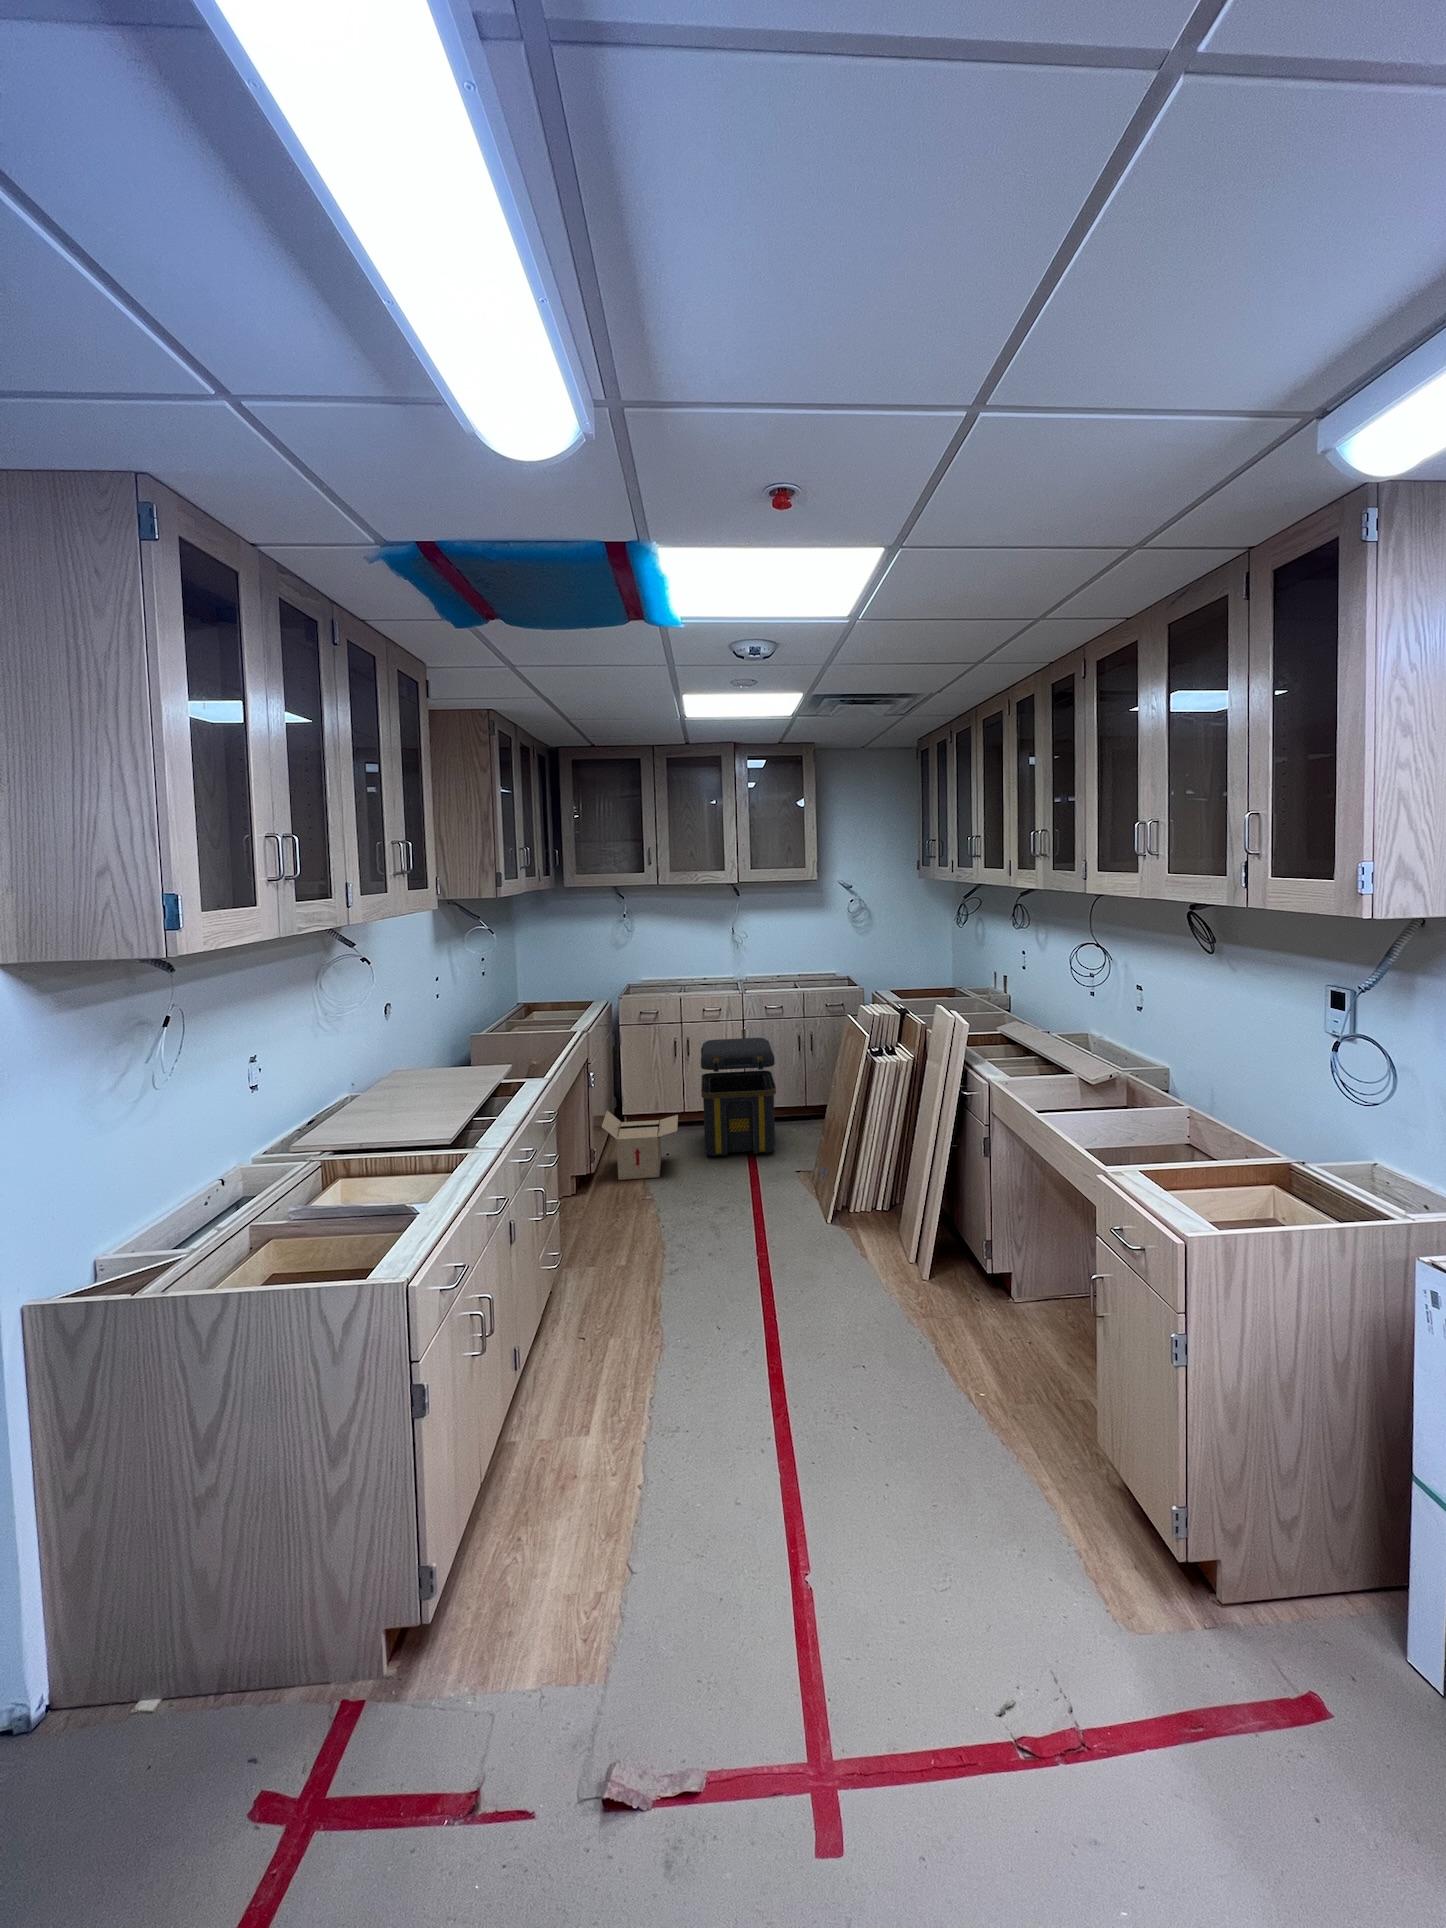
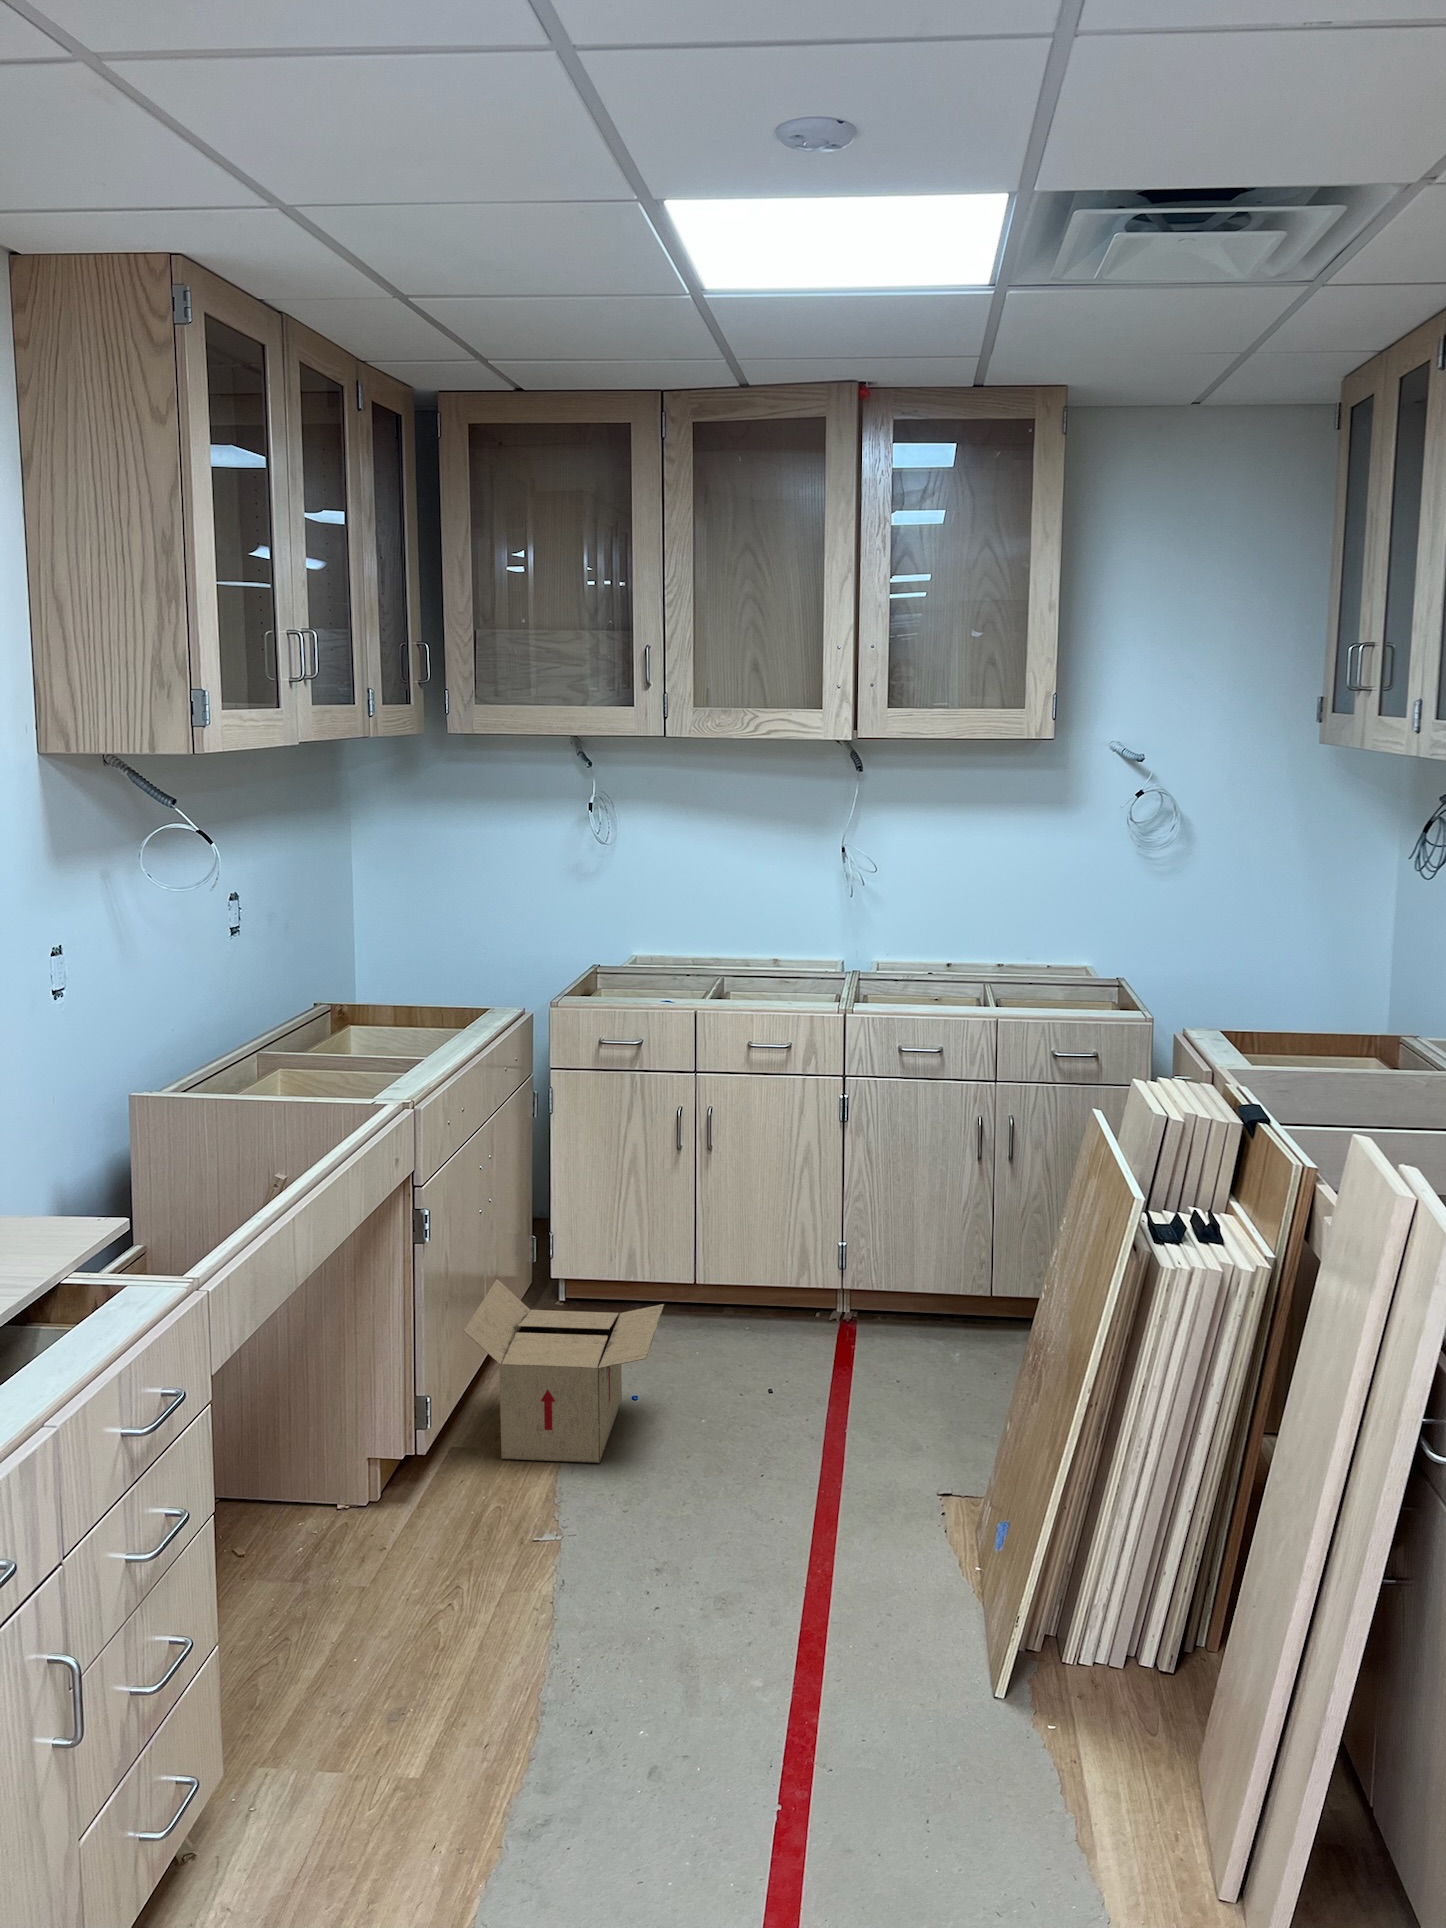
toolbox: present [701,1038,776,1156] -> none [722,1123,907,1419]

